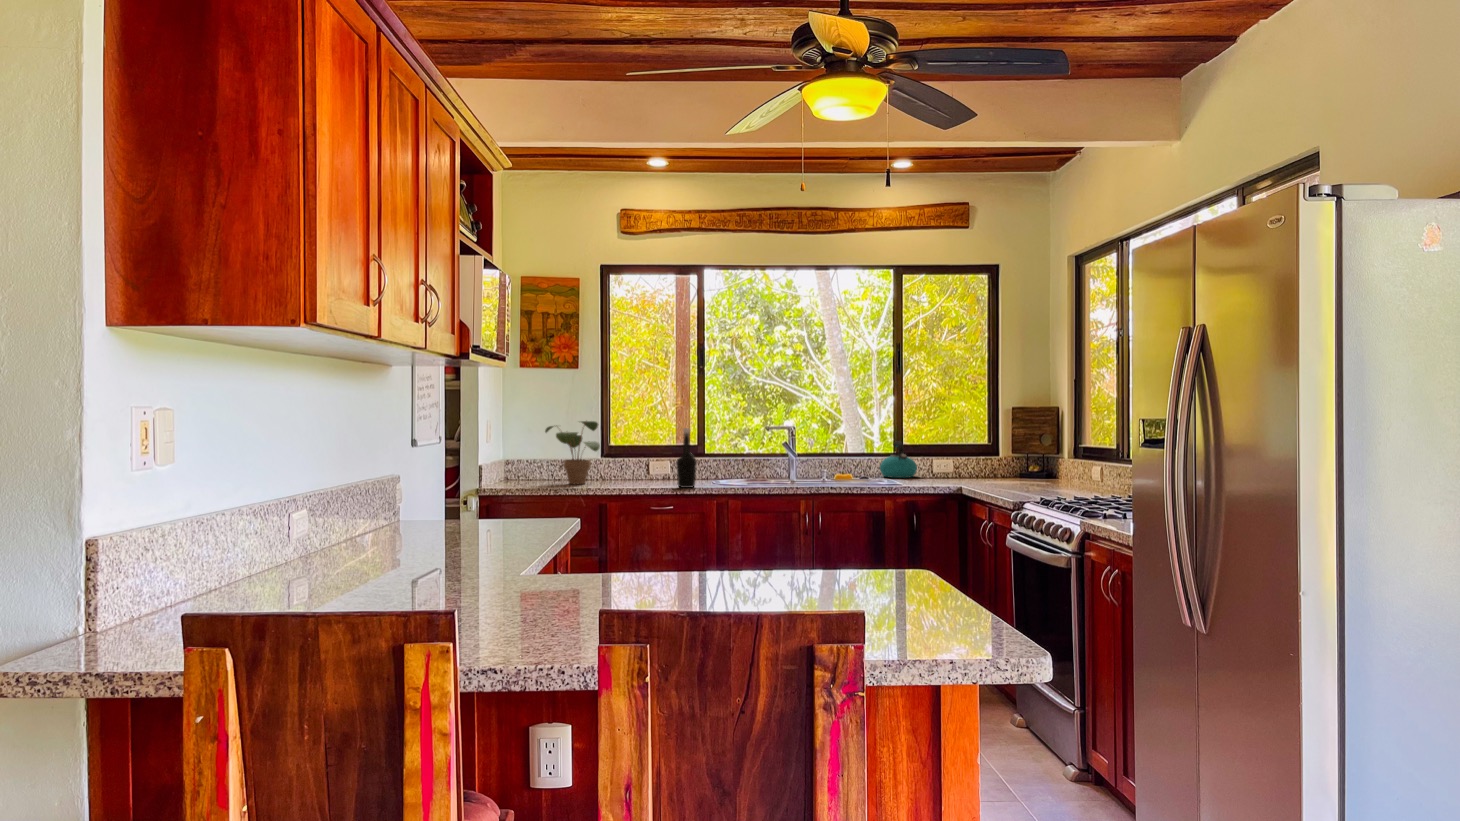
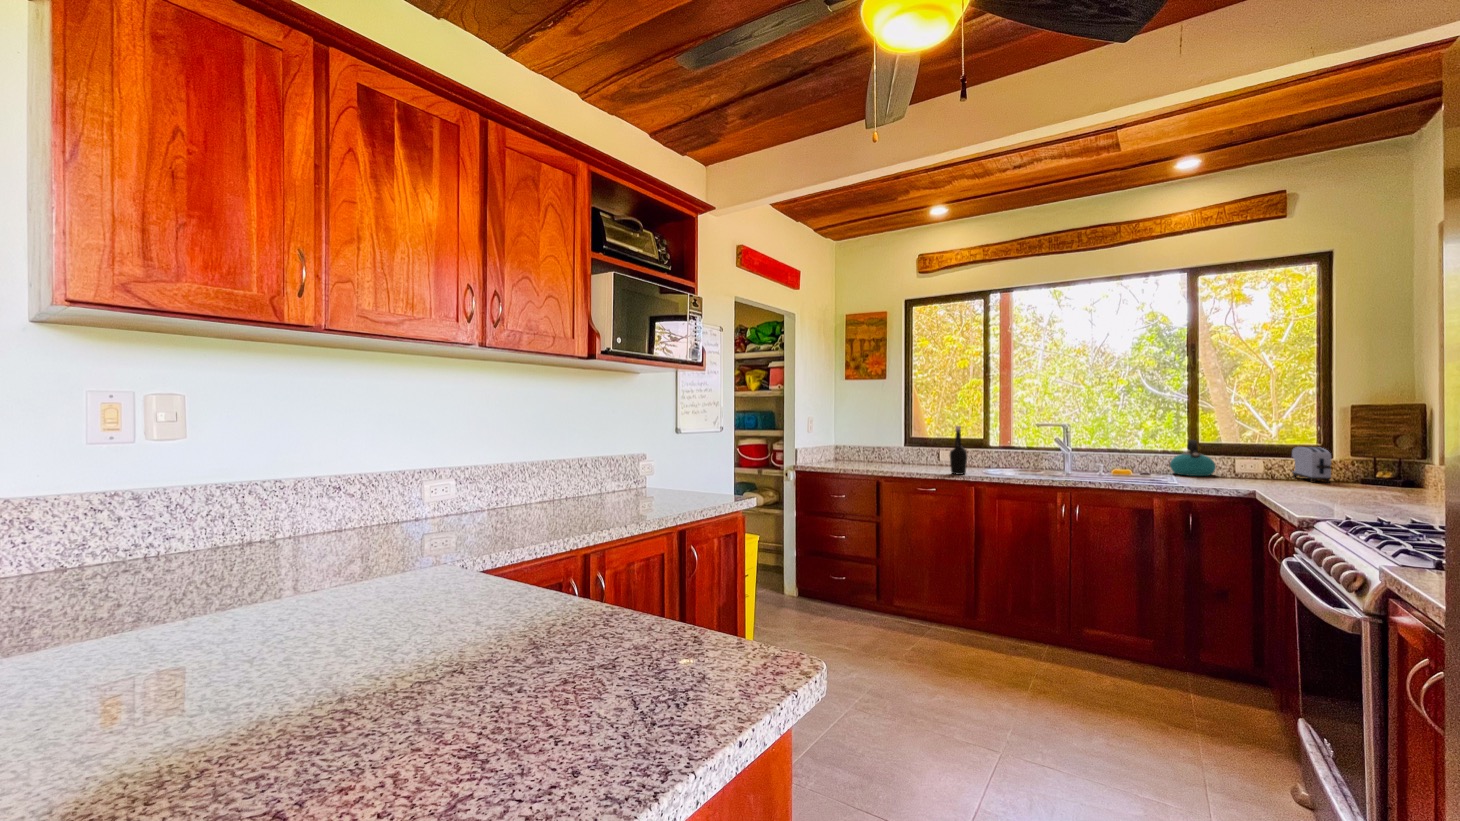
potted plant: present [545,421,600,484] -> none [858,418,899,466]
toaster: none [970,446,1003,478] -> present [1292,447,1331,483]

